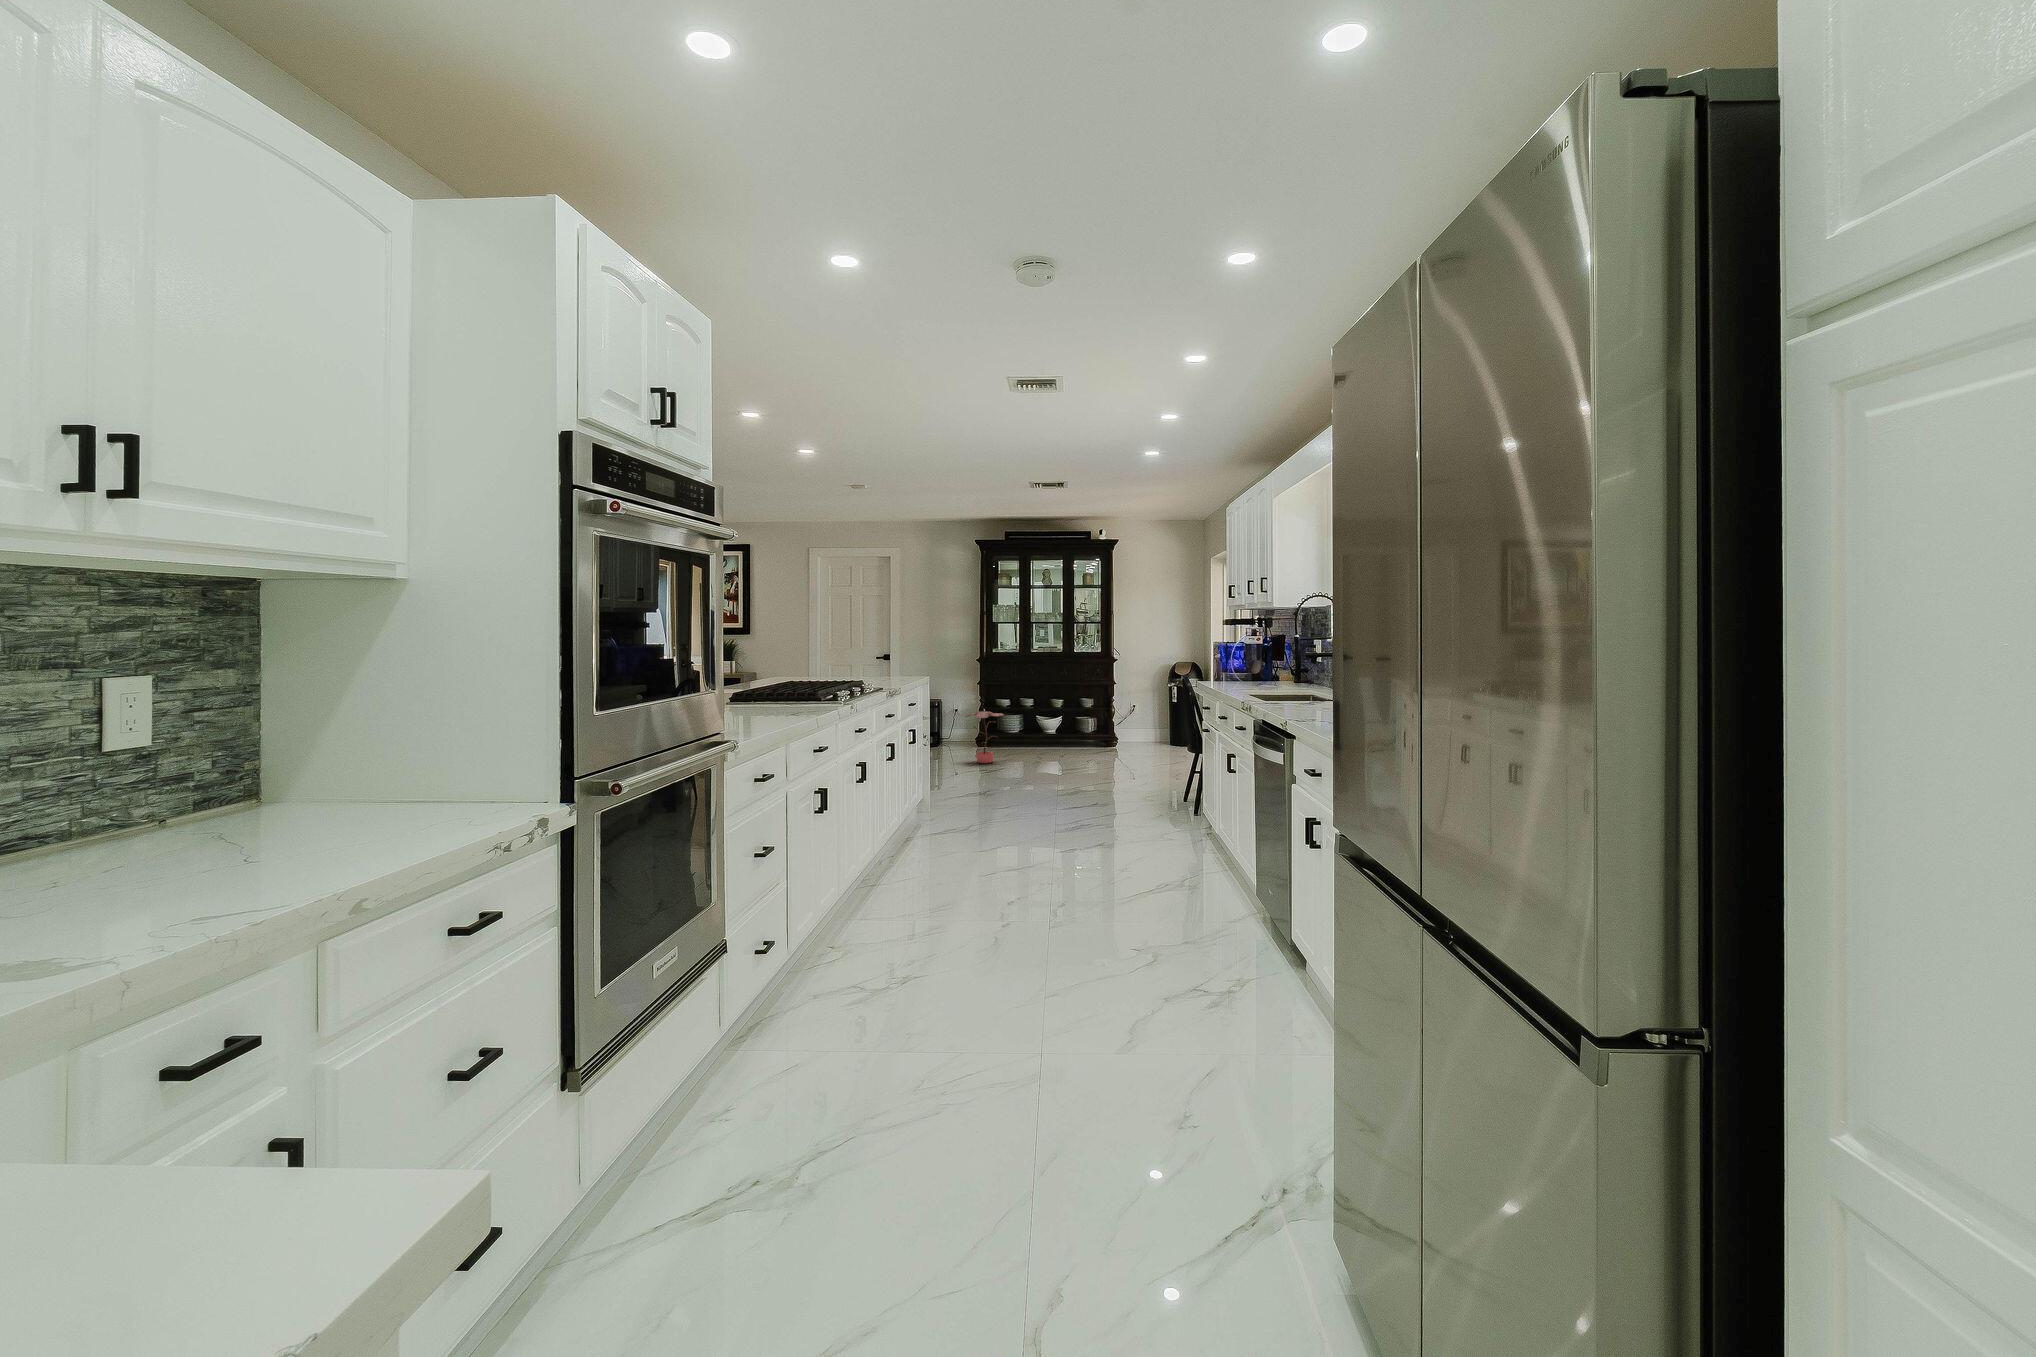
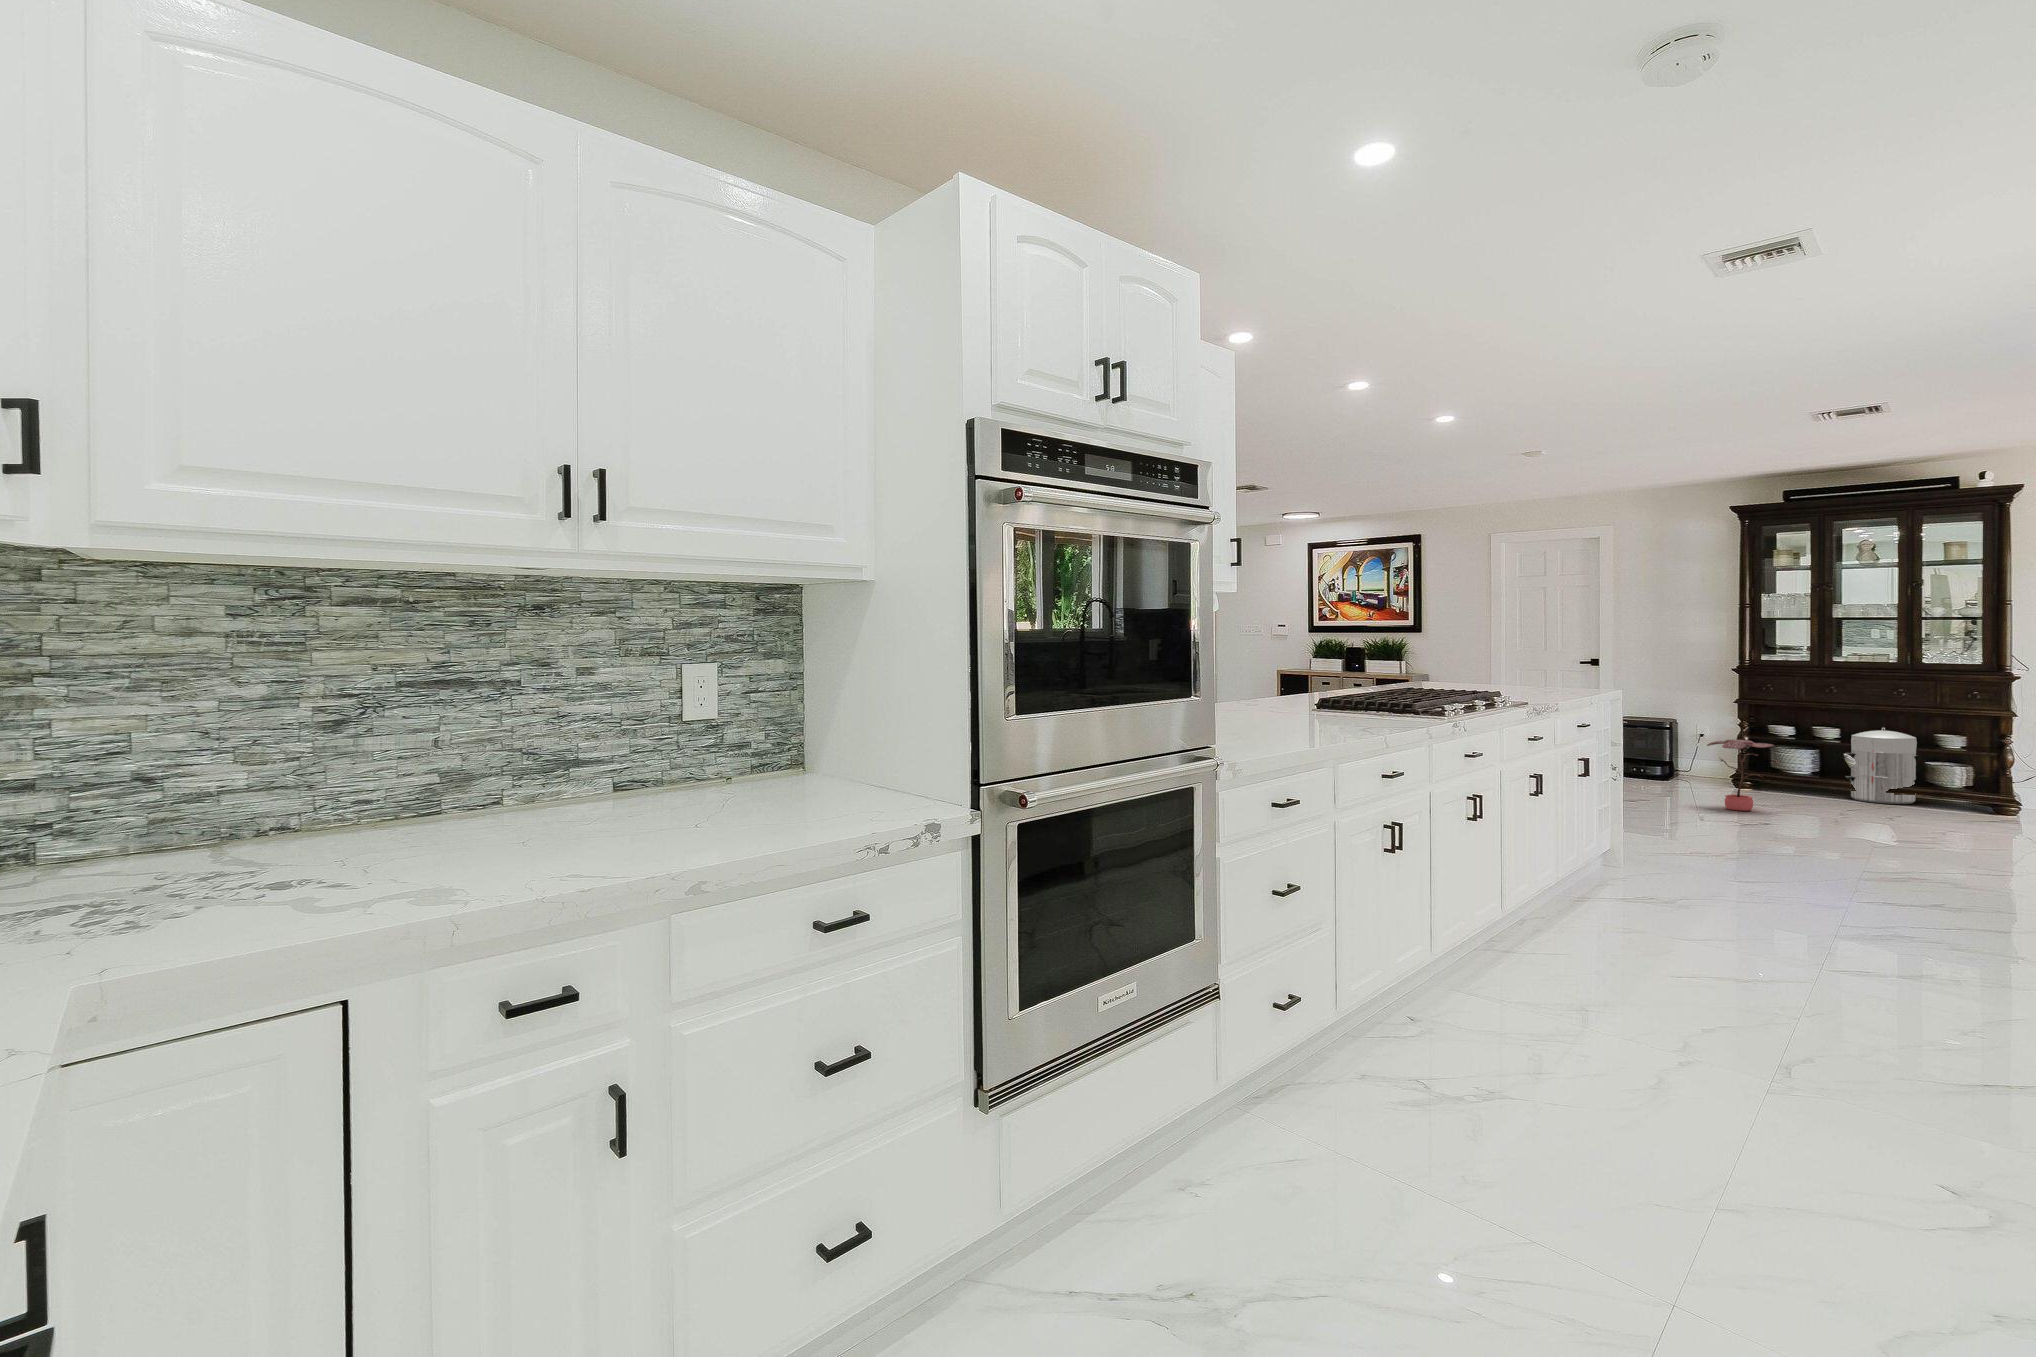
waste bin: none [1039,698,1078,750] -> present [1845,727,1917,804]

